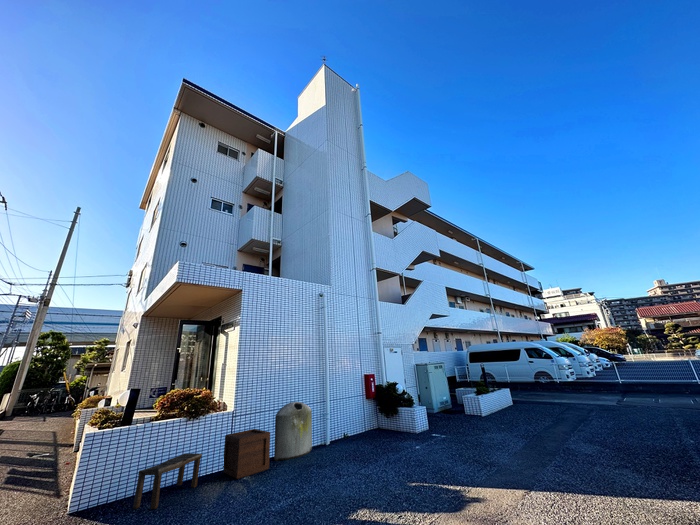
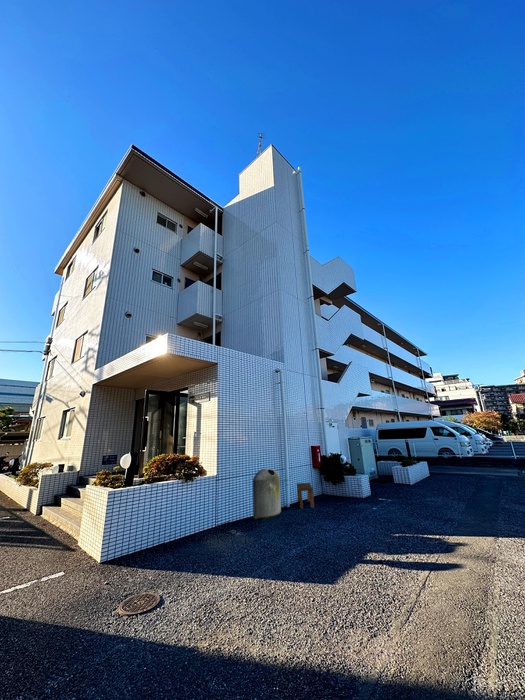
wooden crate: present [223,429,270,479] -> none [215,491,257,534]
bench: present [133,453,202,509] -> present [297,483,314,508]

